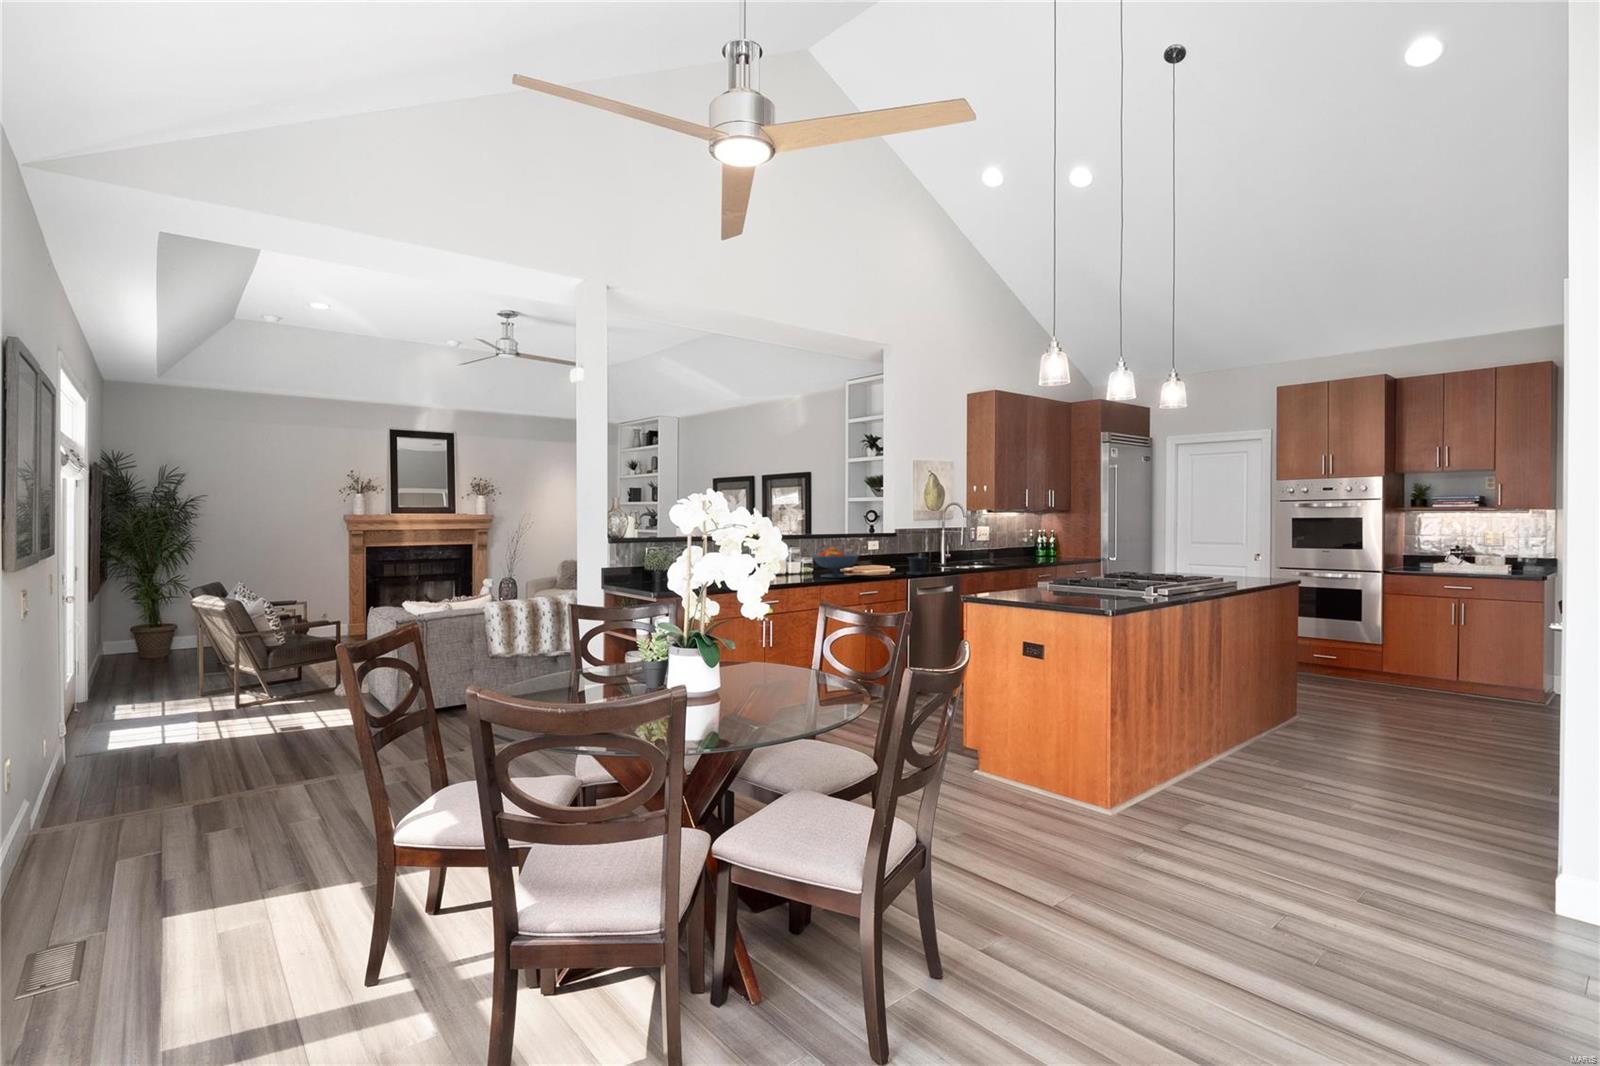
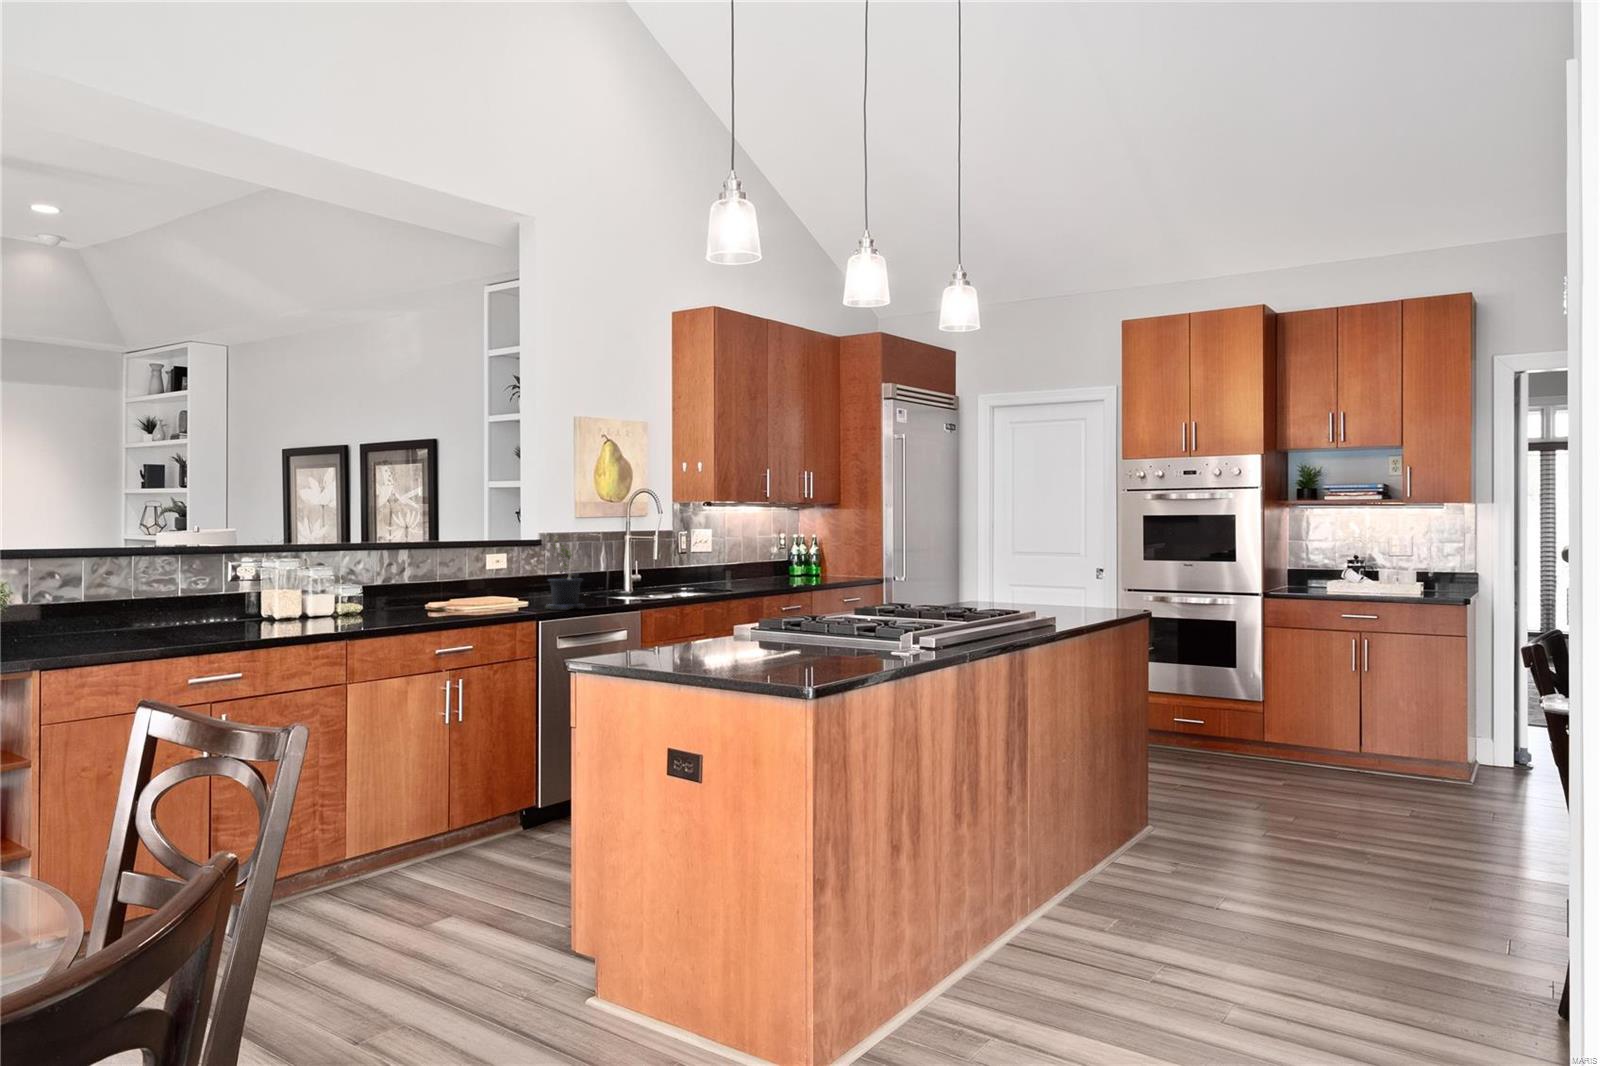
fruit bowl: present [813,547,858,578] -> none [357,563,446,618]

